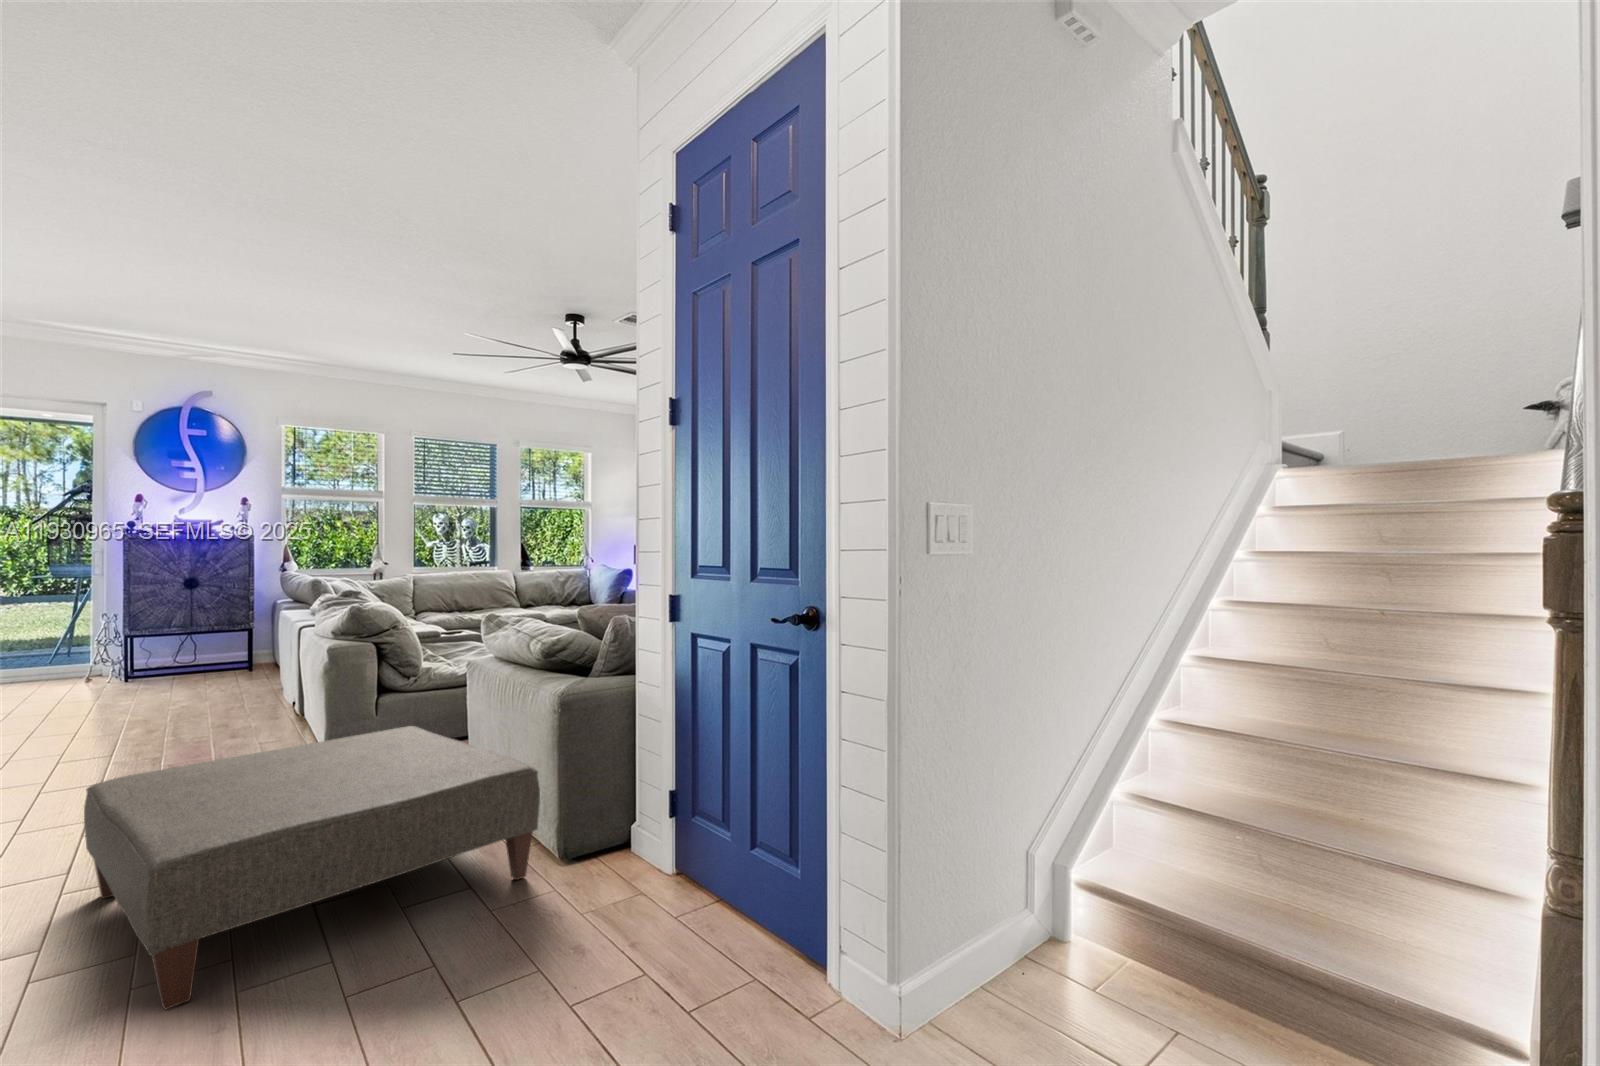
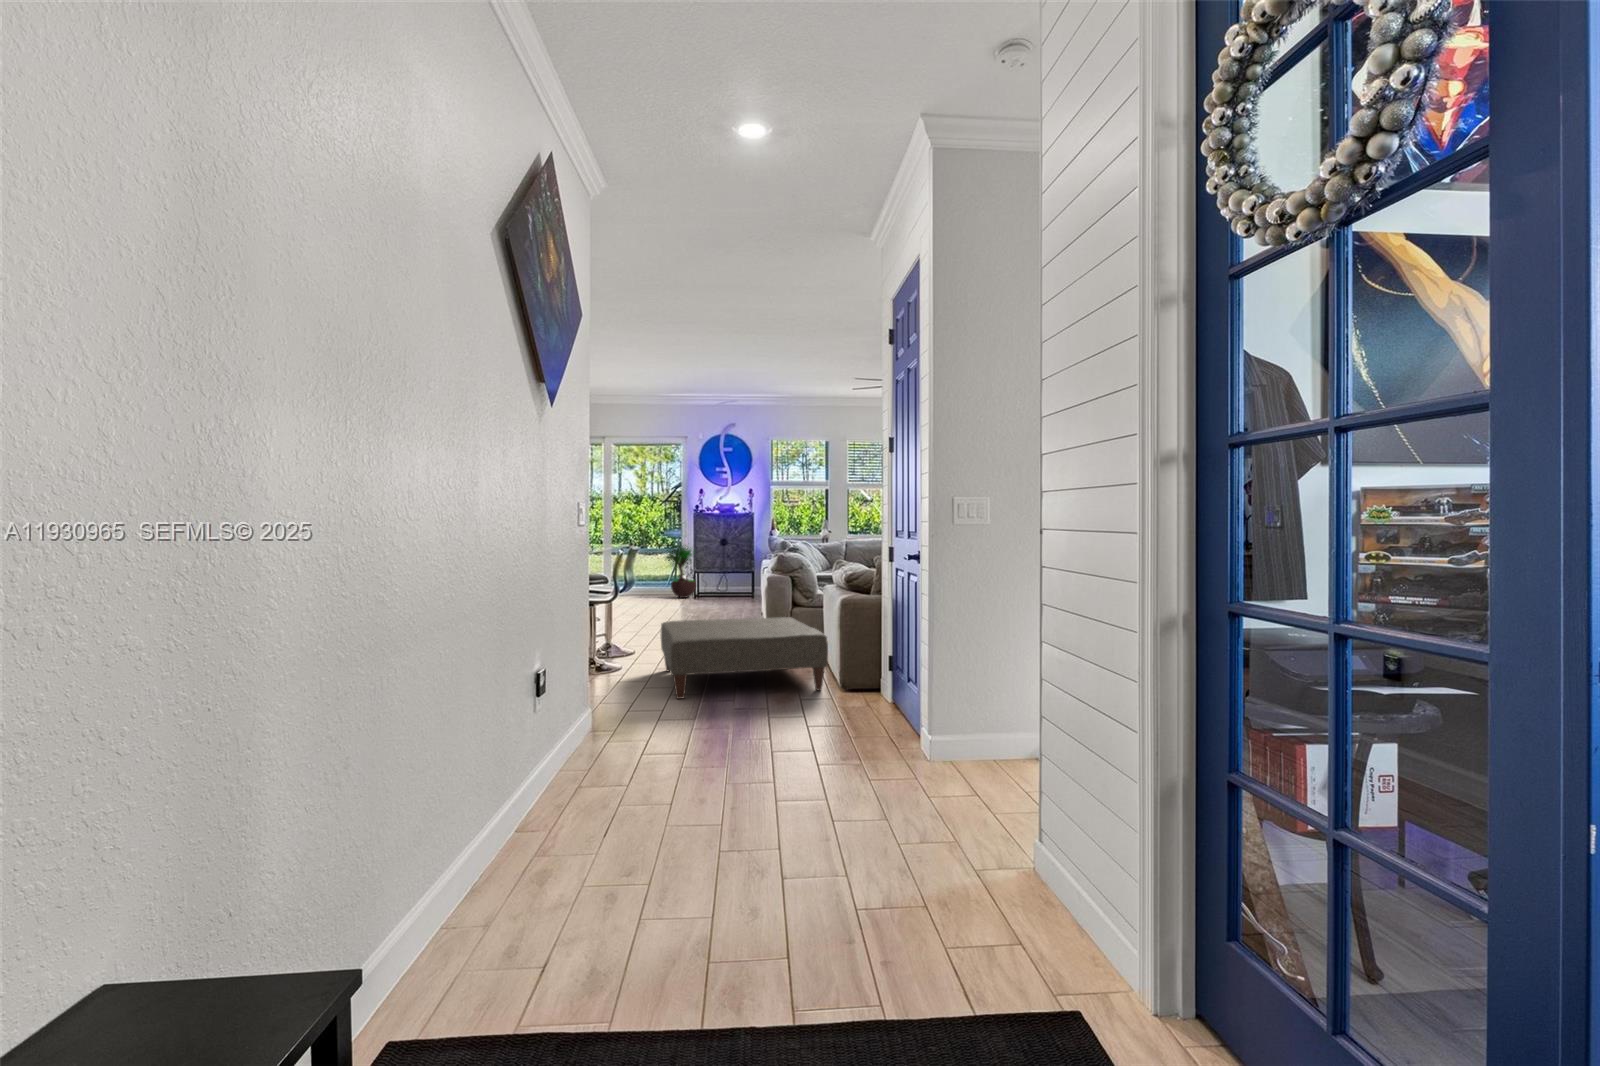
potted tree: none [51,582,131,683] -> present [666,545,696,598]

